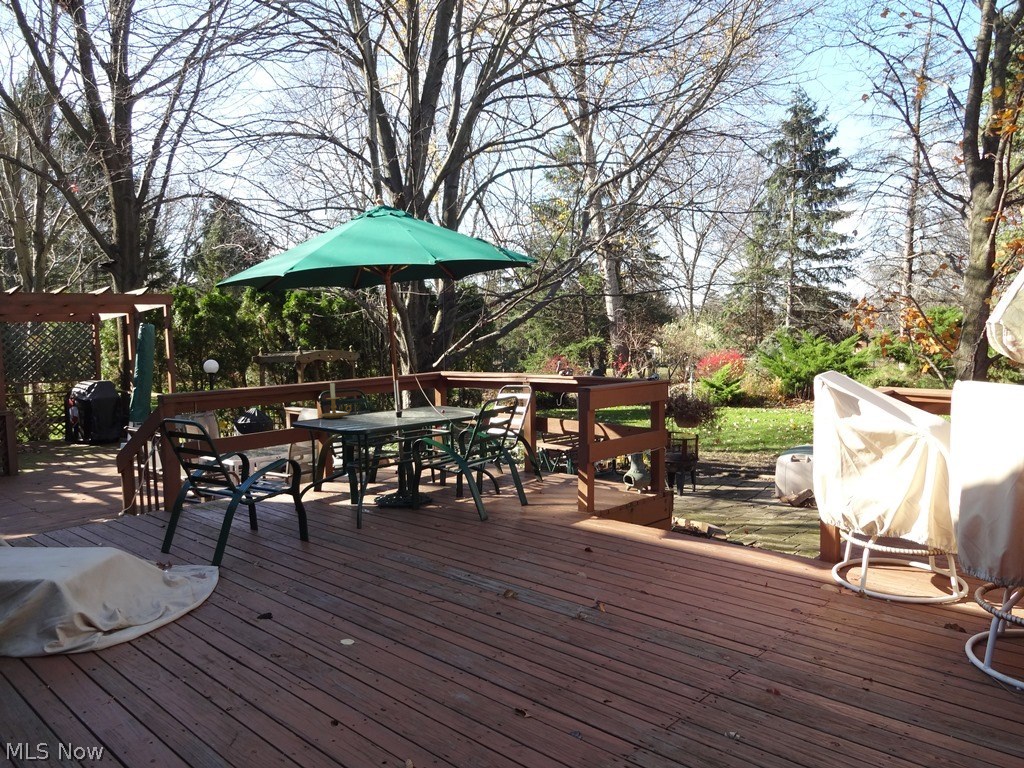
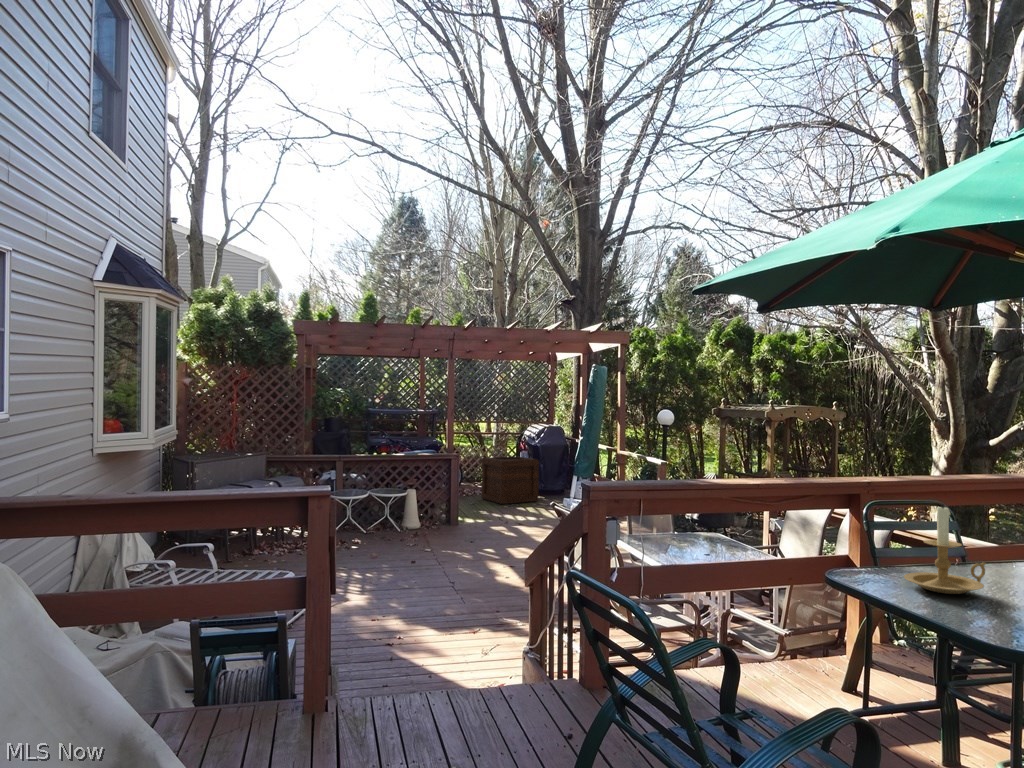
wooden crate: none [27,413,94,459] -> present [482,456,539,504]

